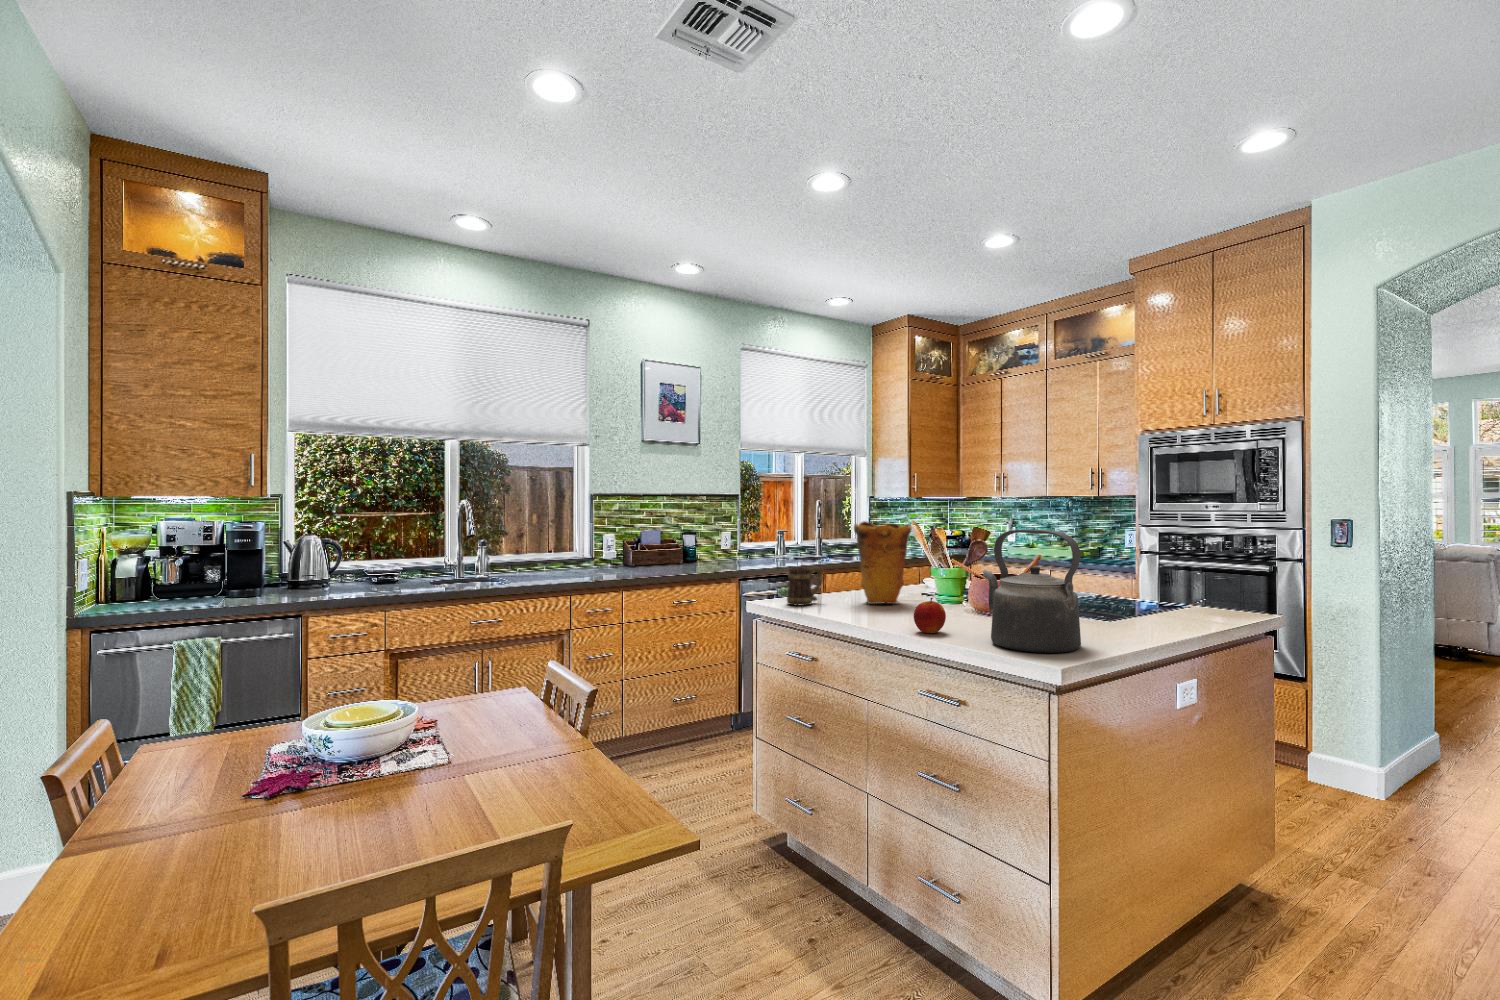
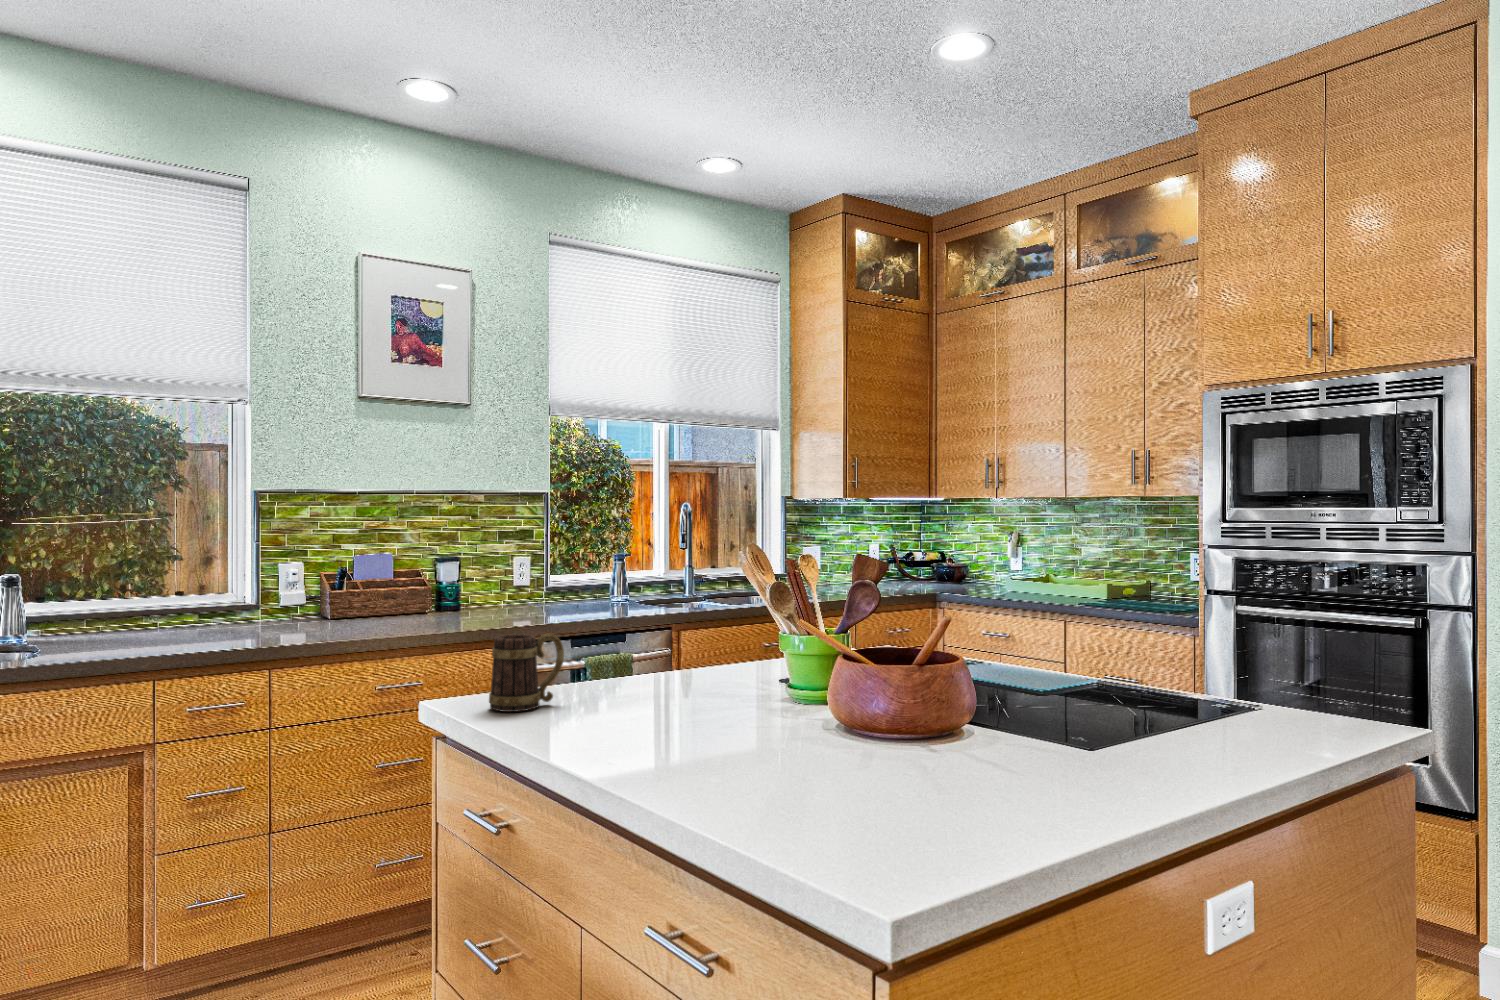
vase: present [854,521,911,604] -> none [622,543,734,708]
kettle: present [983,530,1081,653] -> none [793,570,983,858]
apple: present [914,598,946,633] -> none [659,714,726,792]

